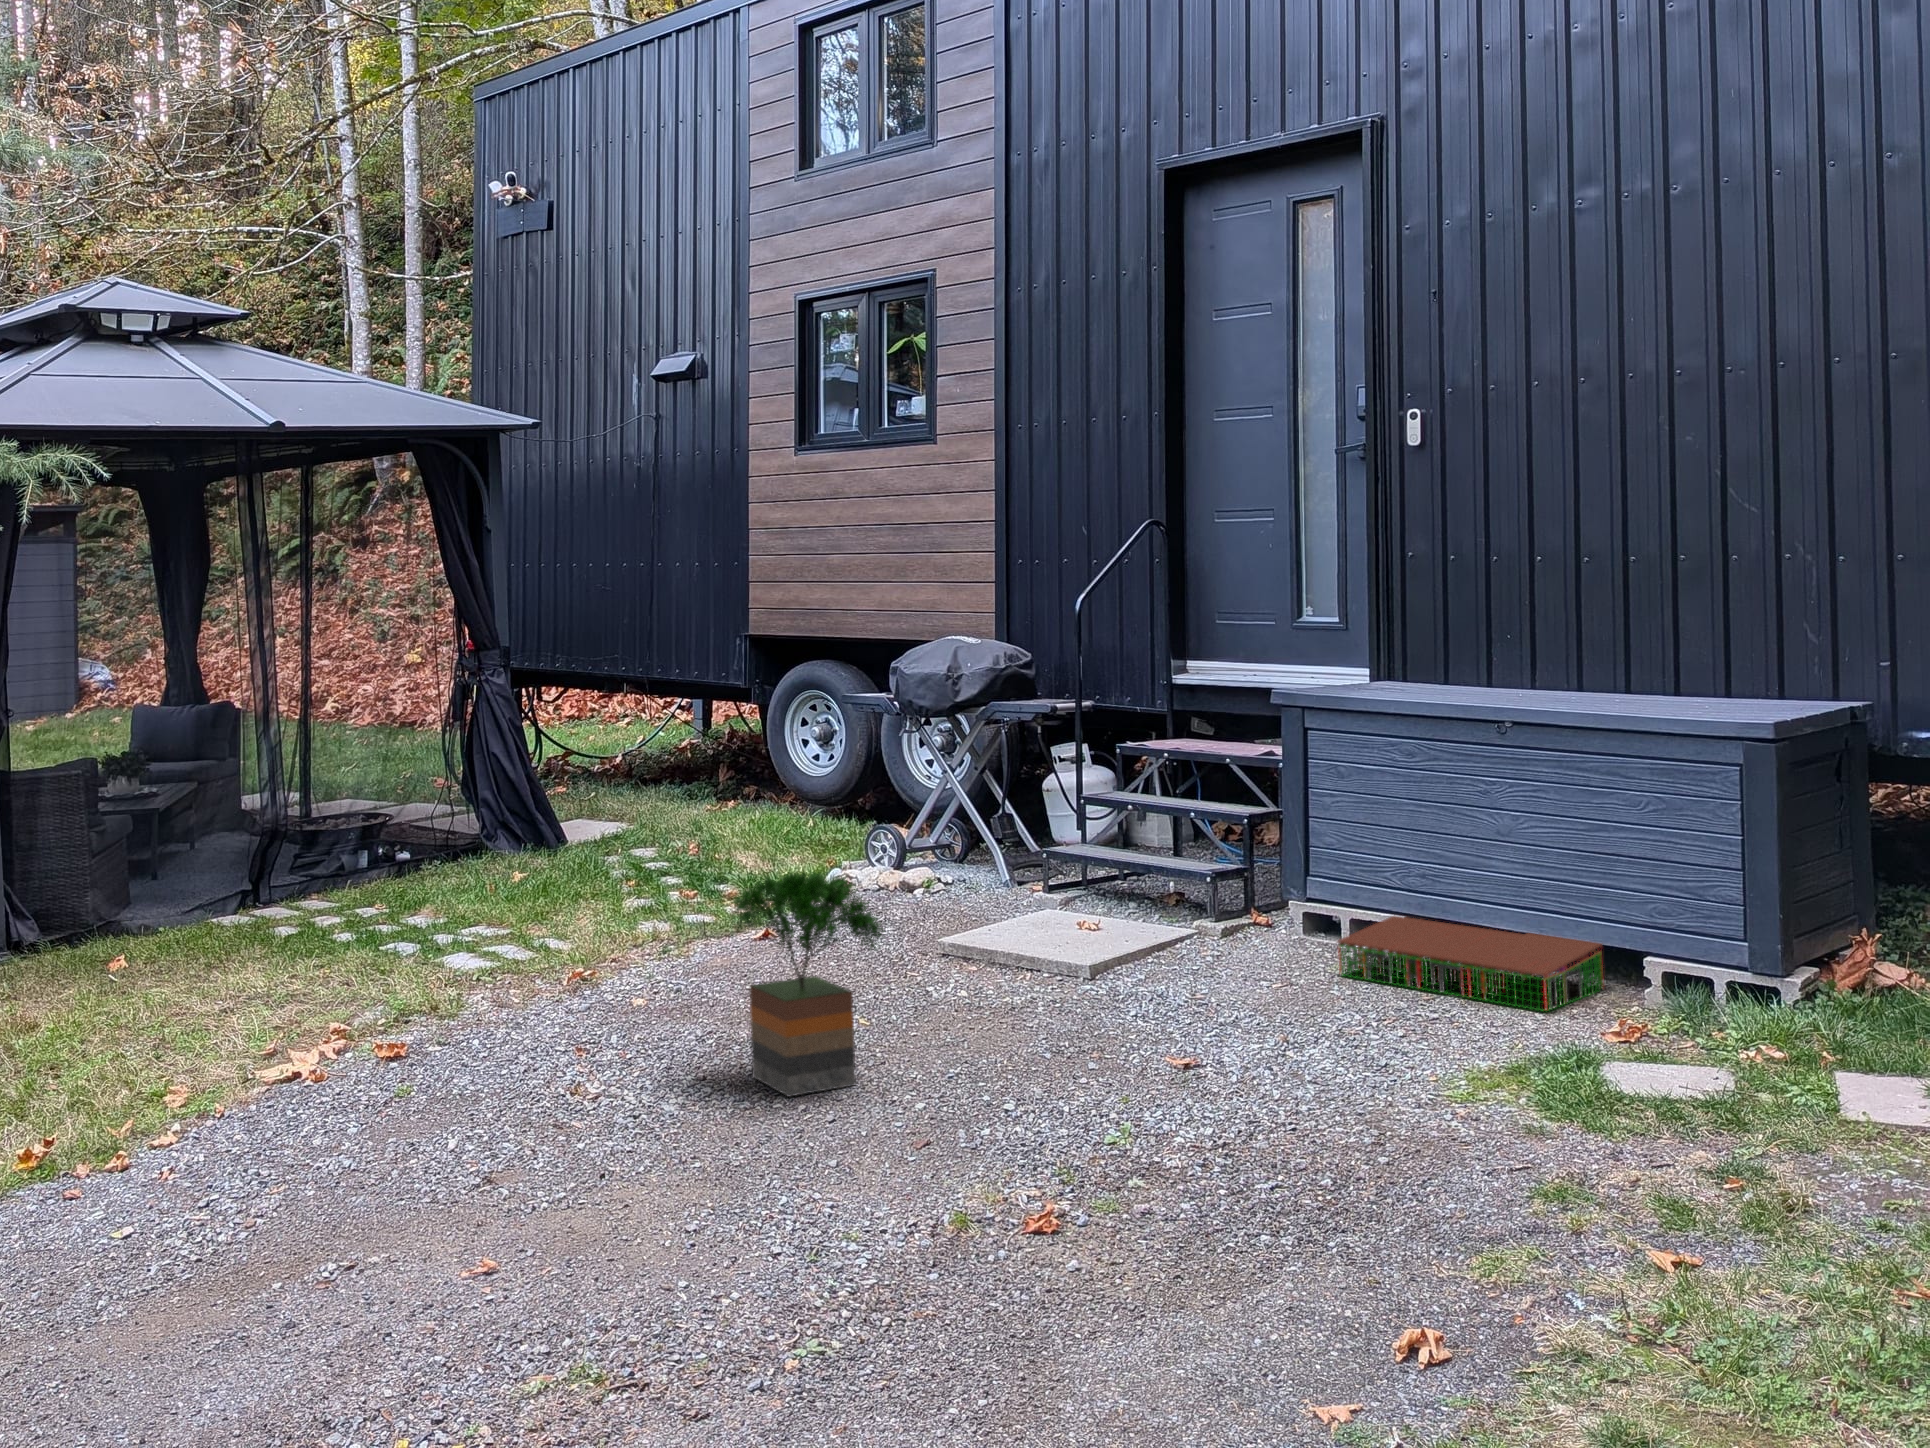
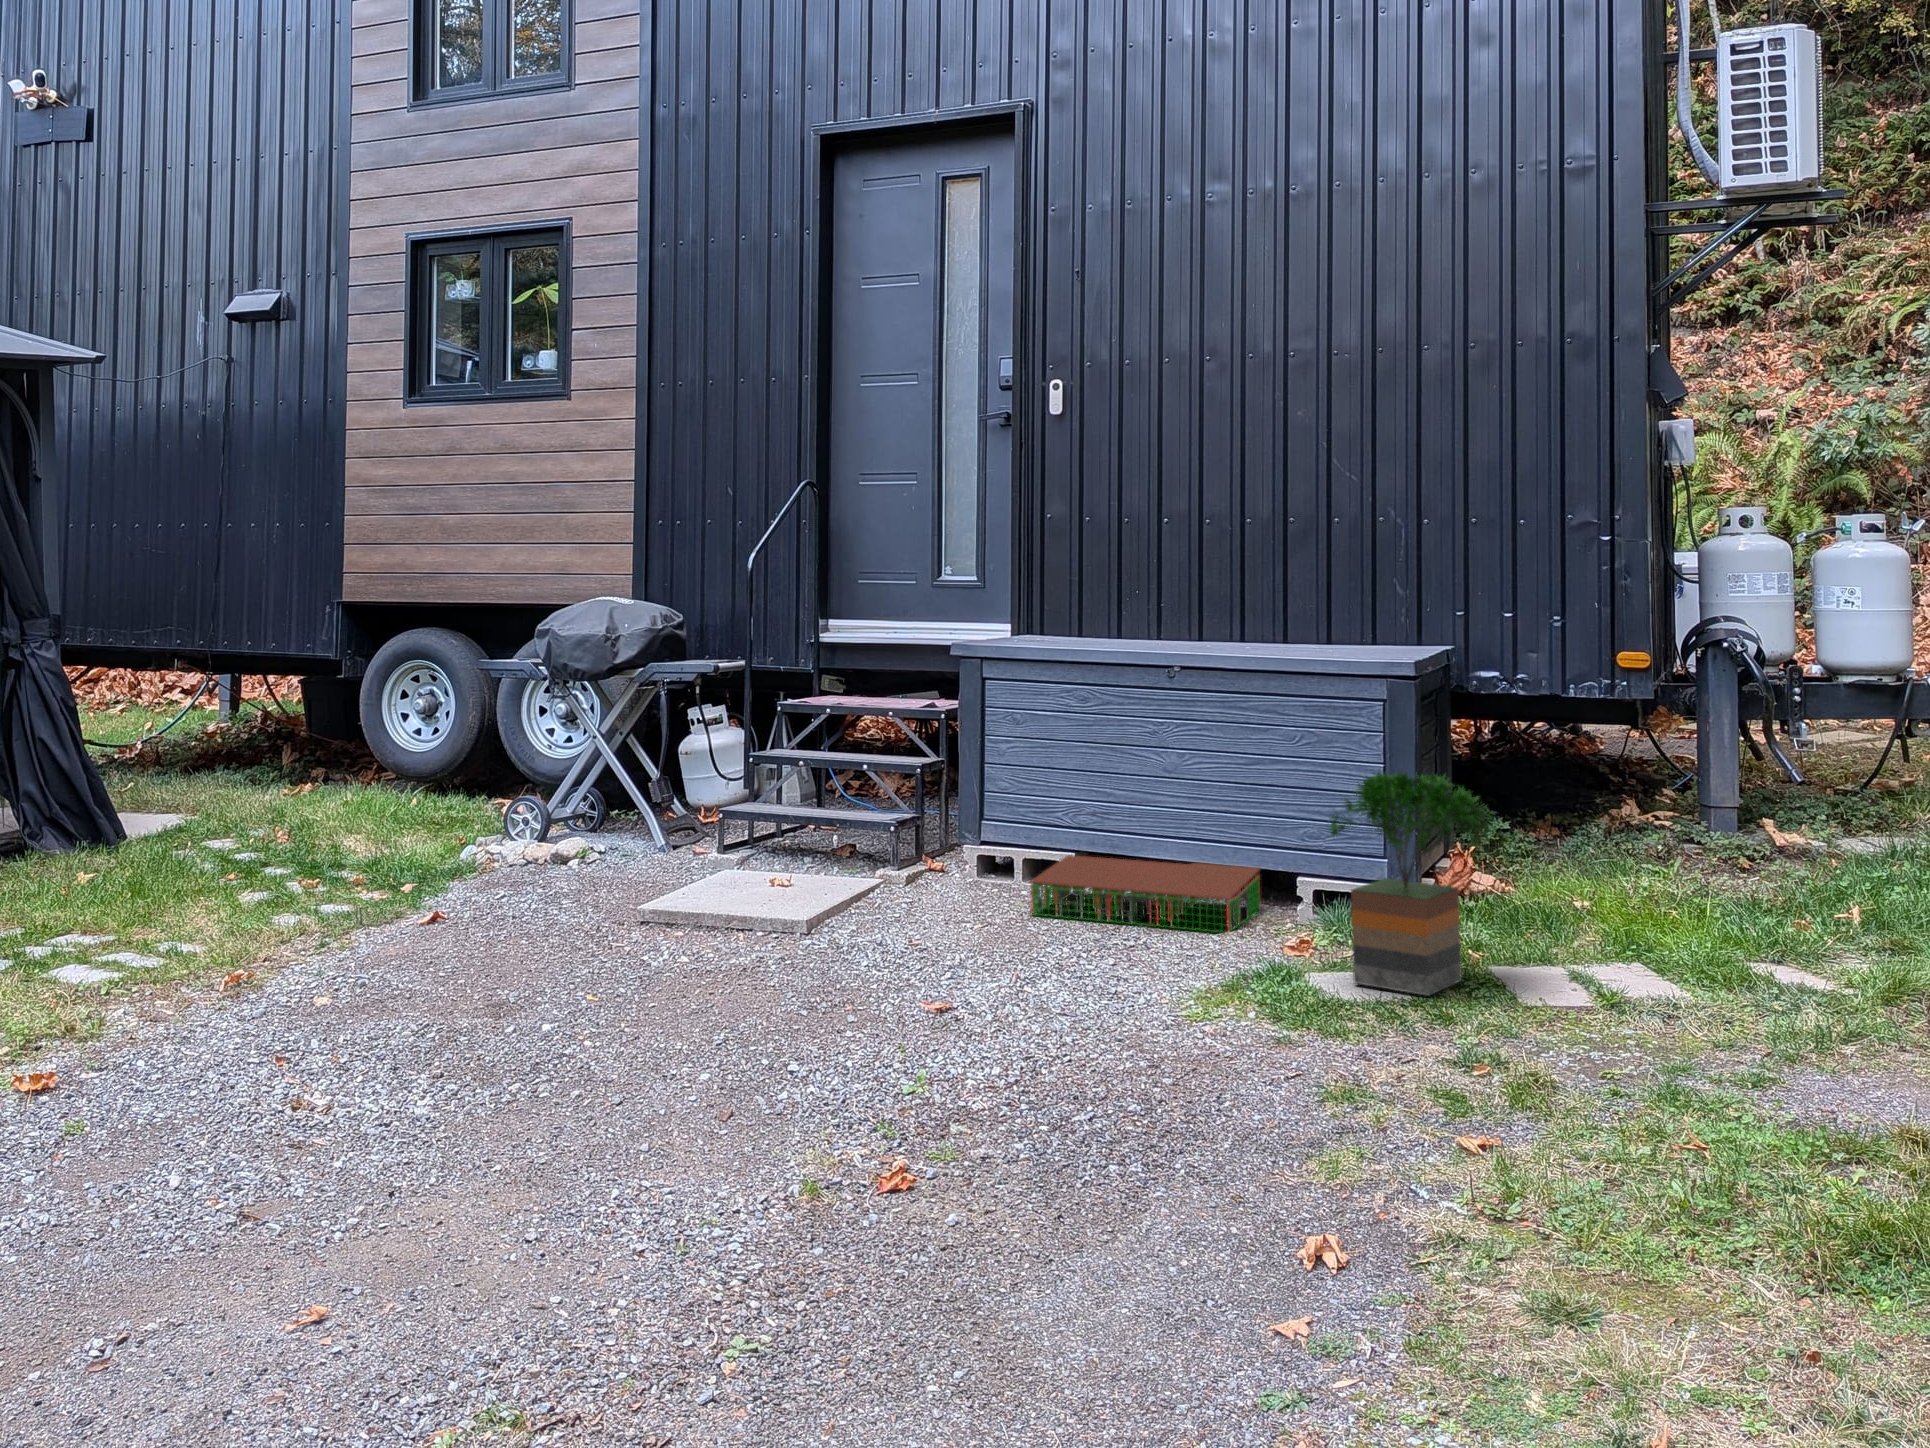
potted tree: present [732,872,883,1096] -> present [1328,772,1491,996]

